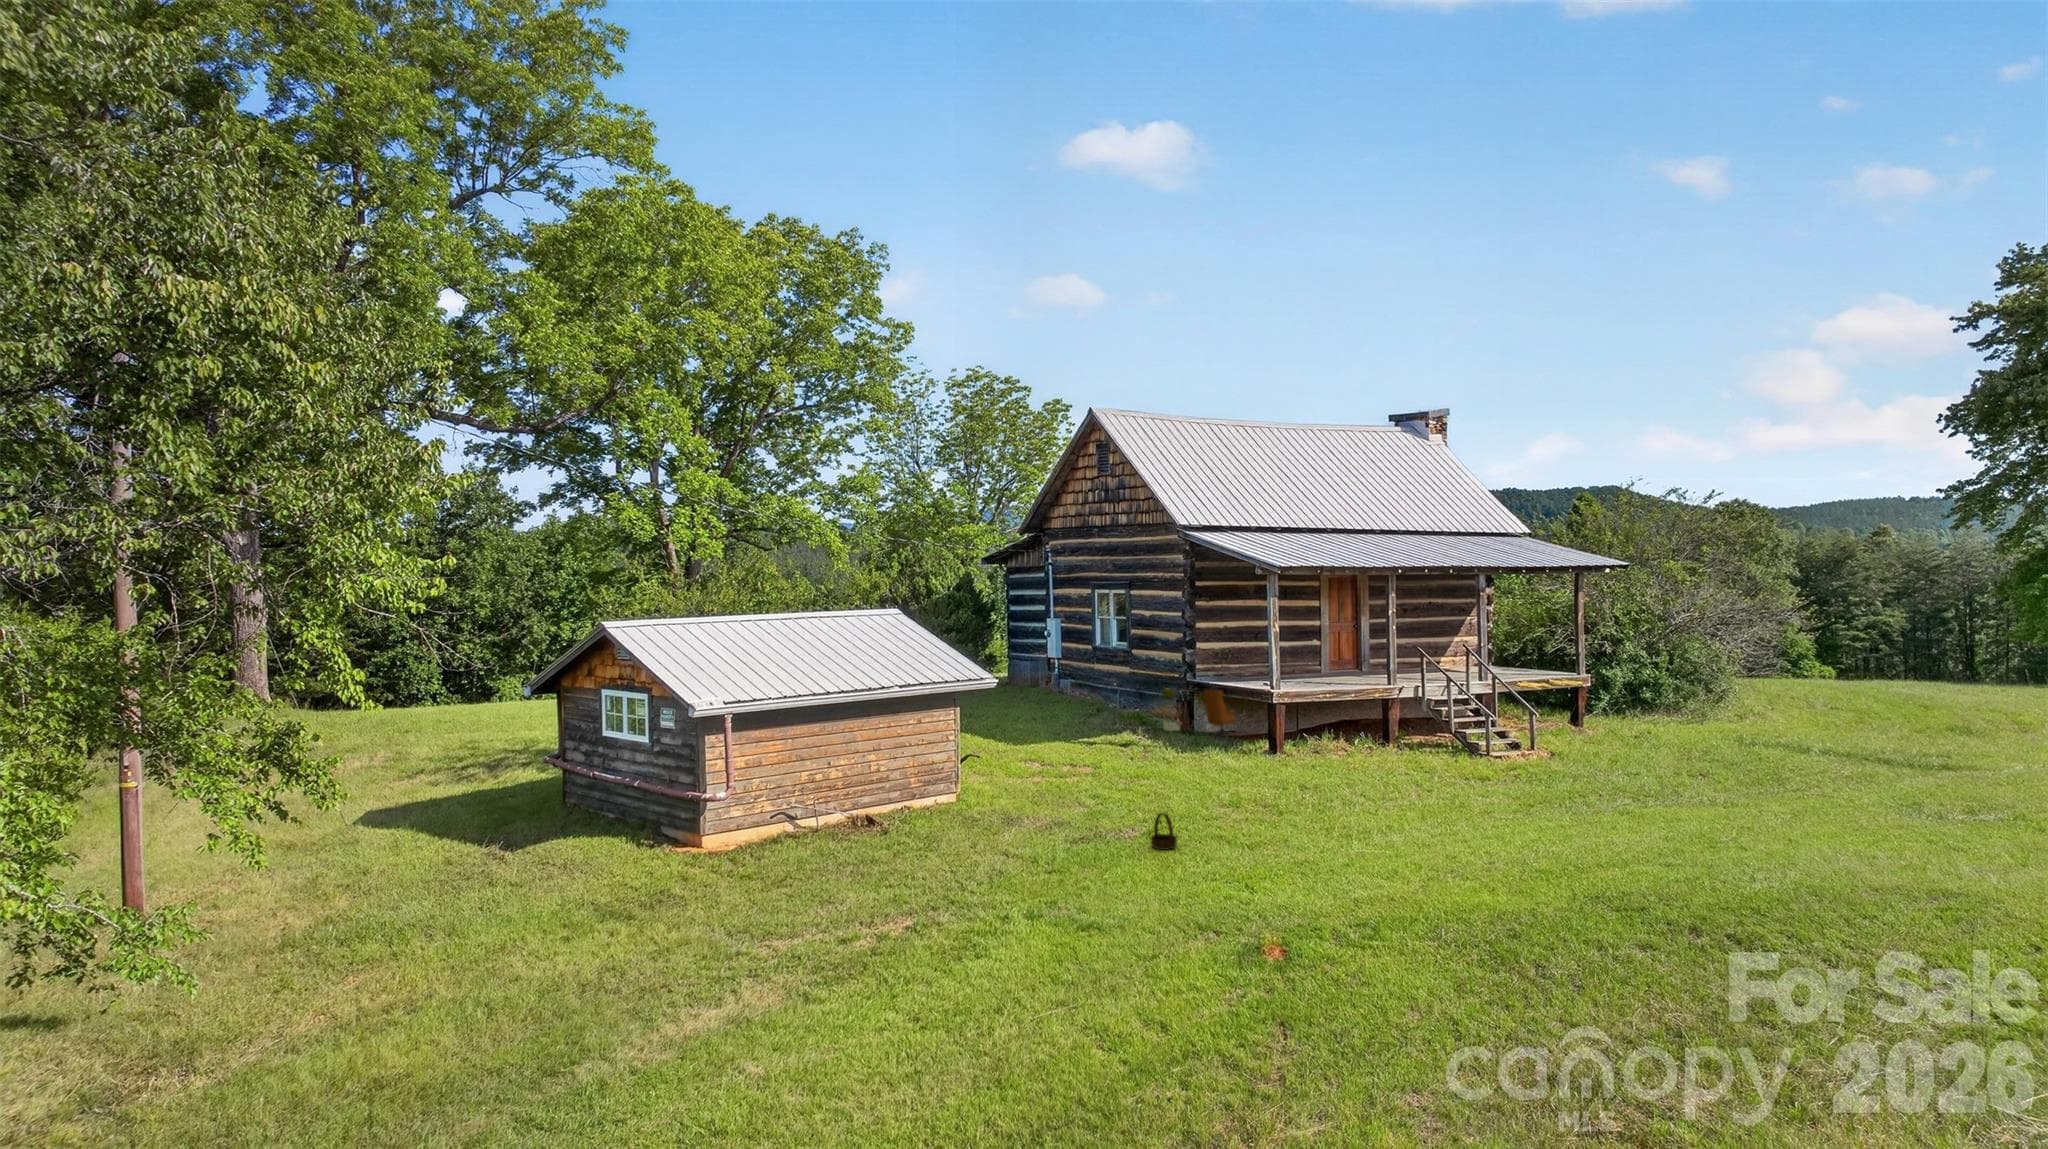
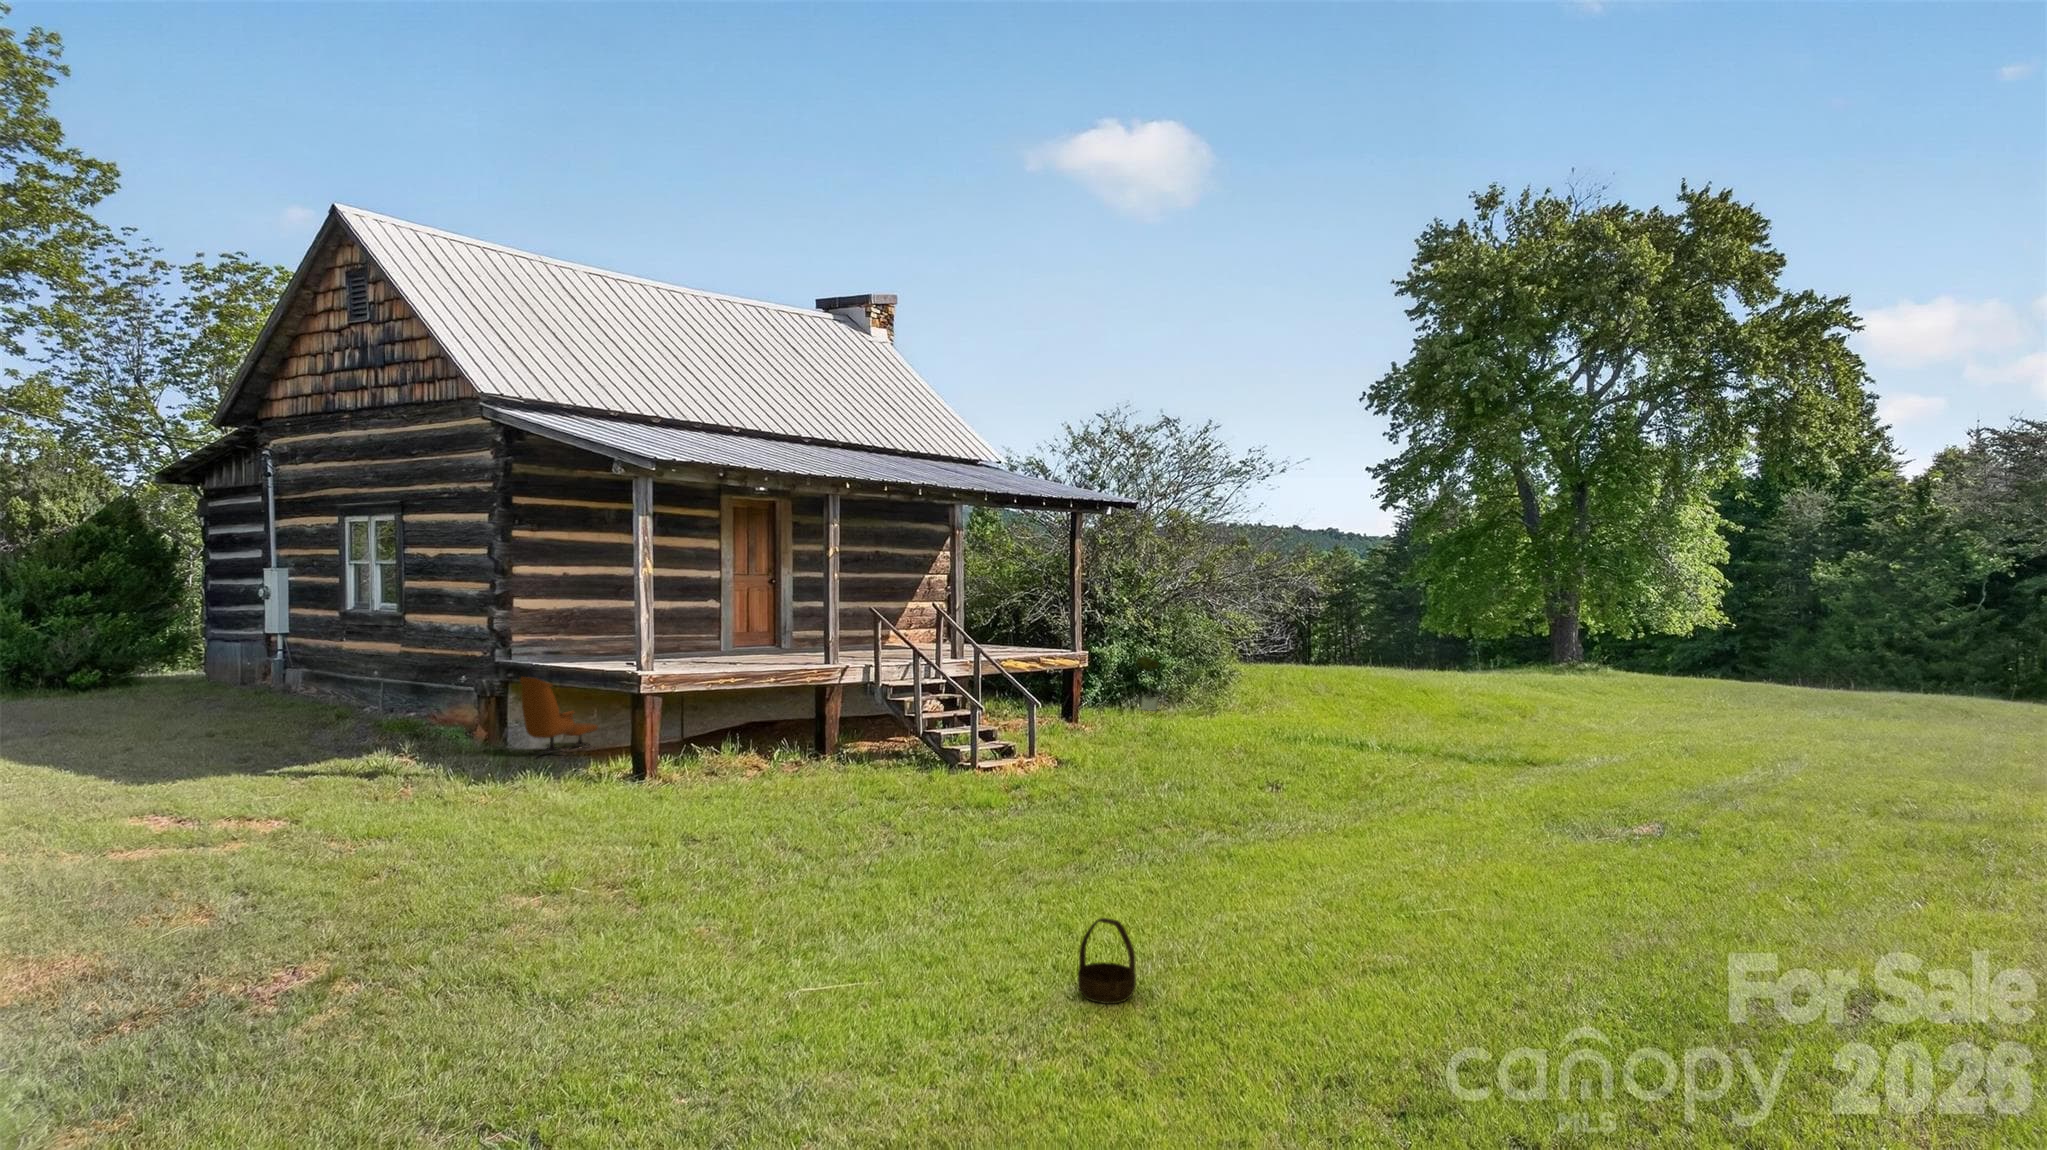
potted tree: present [1161,688,1180,731] -> present [1137,656,1159,711]
basket: present [1151,813,1177,850] -> present [1078,918,1136,1004]

